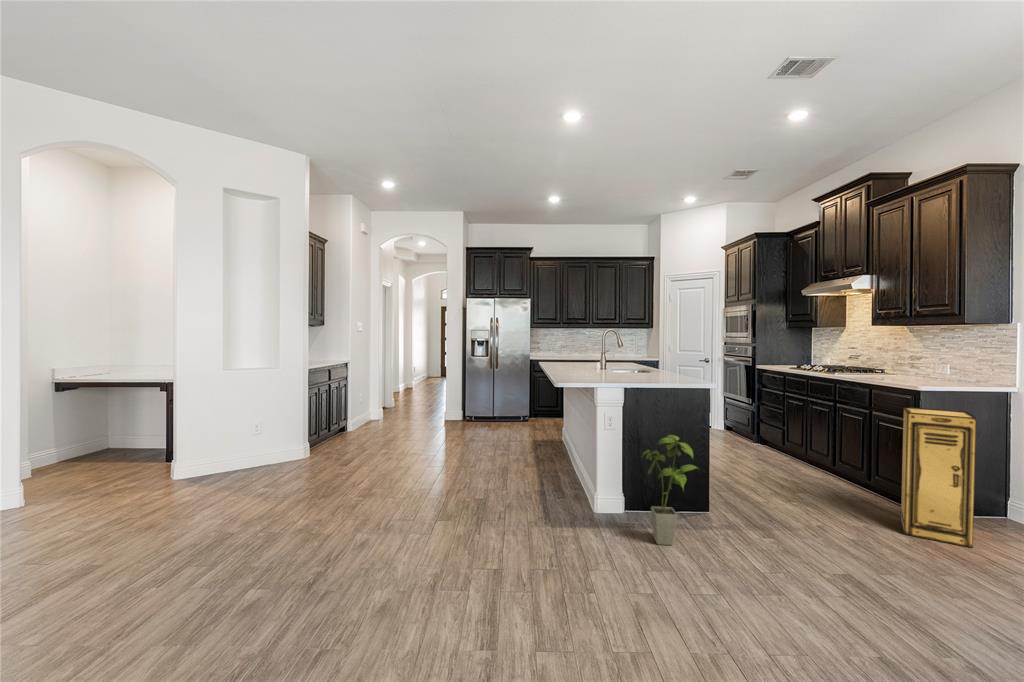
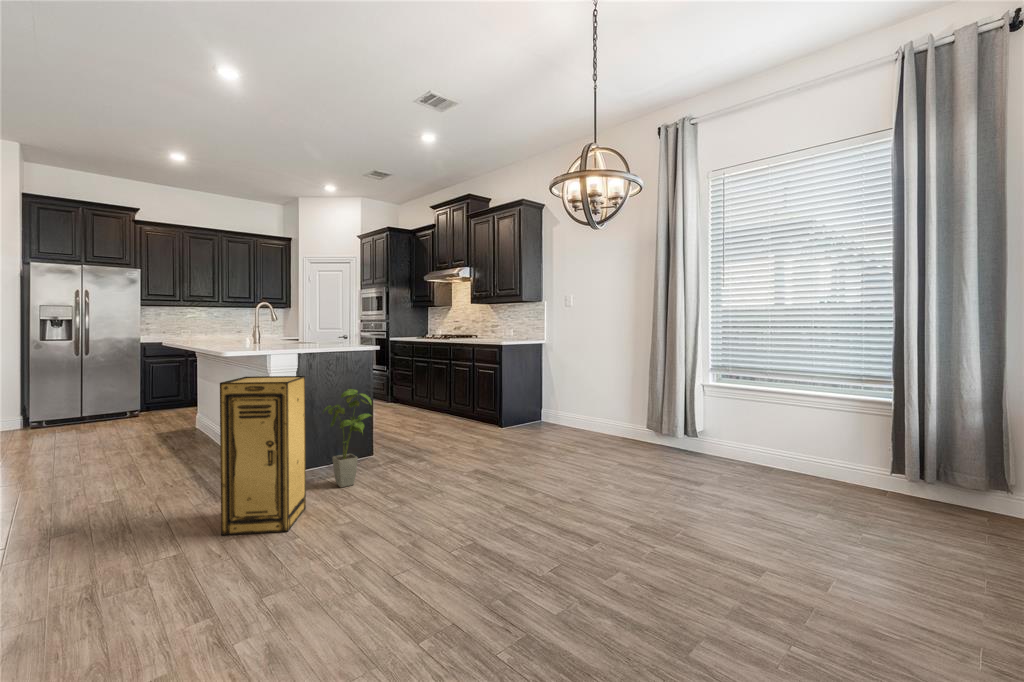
storage cabinet: present [901,407,976,548] -> present [220,376,306,535]

